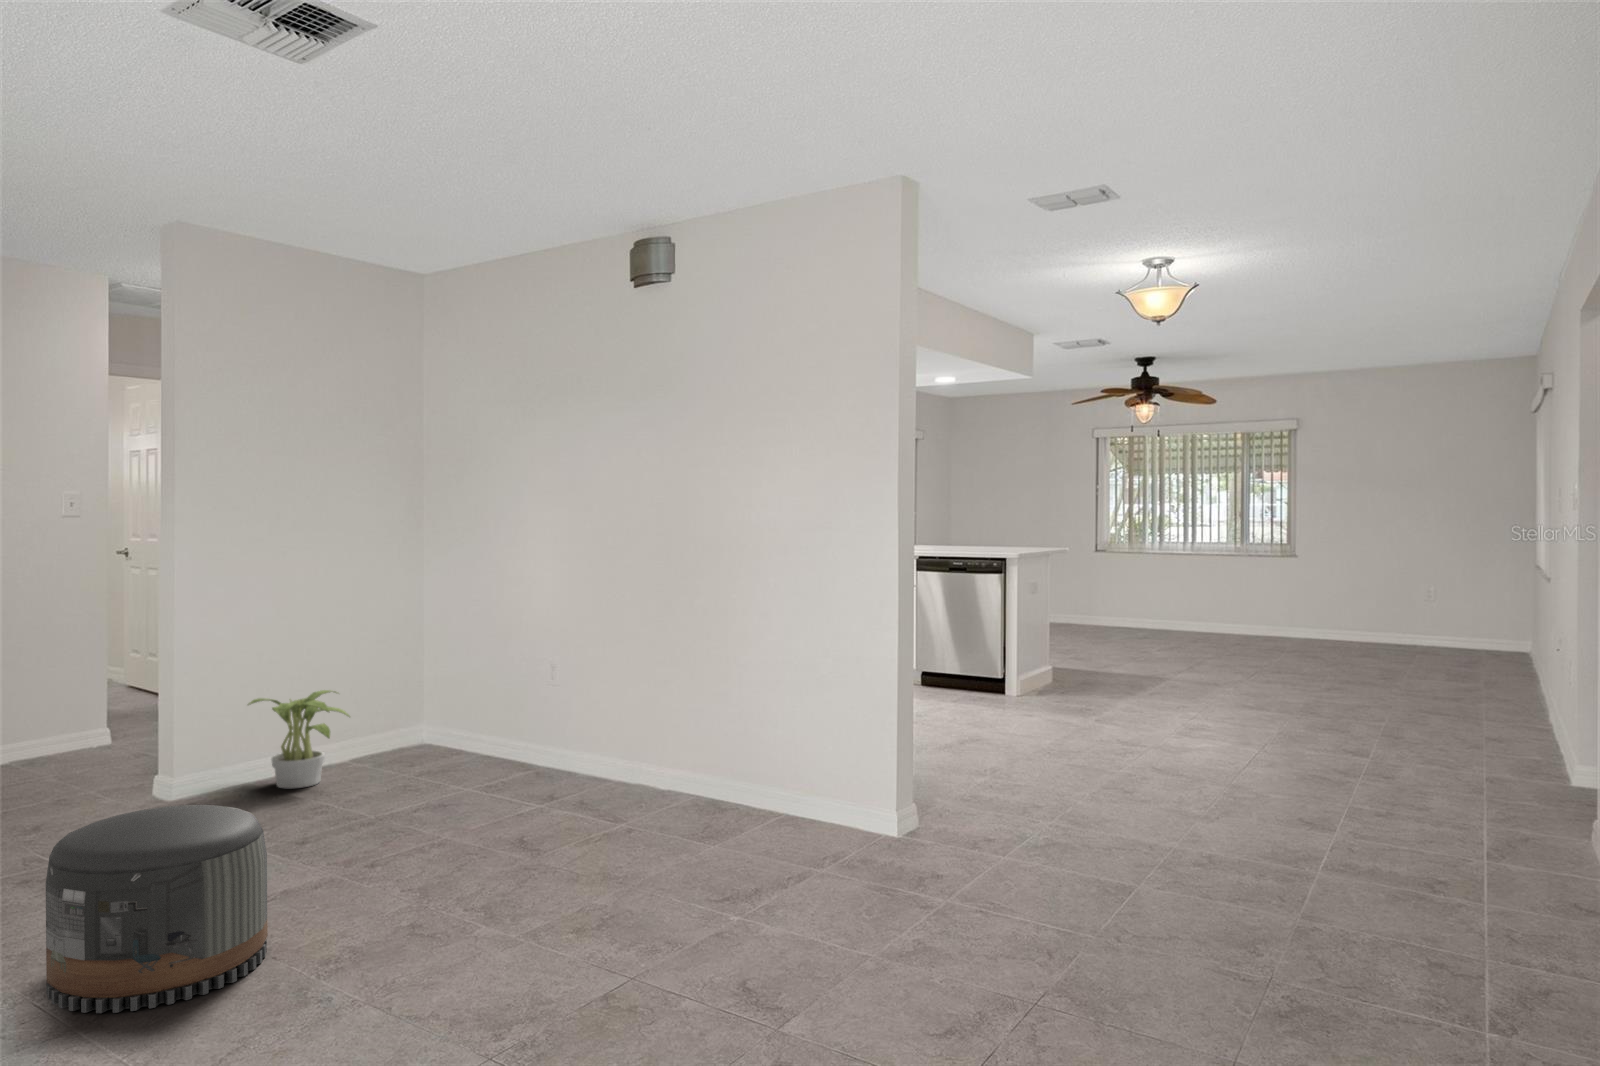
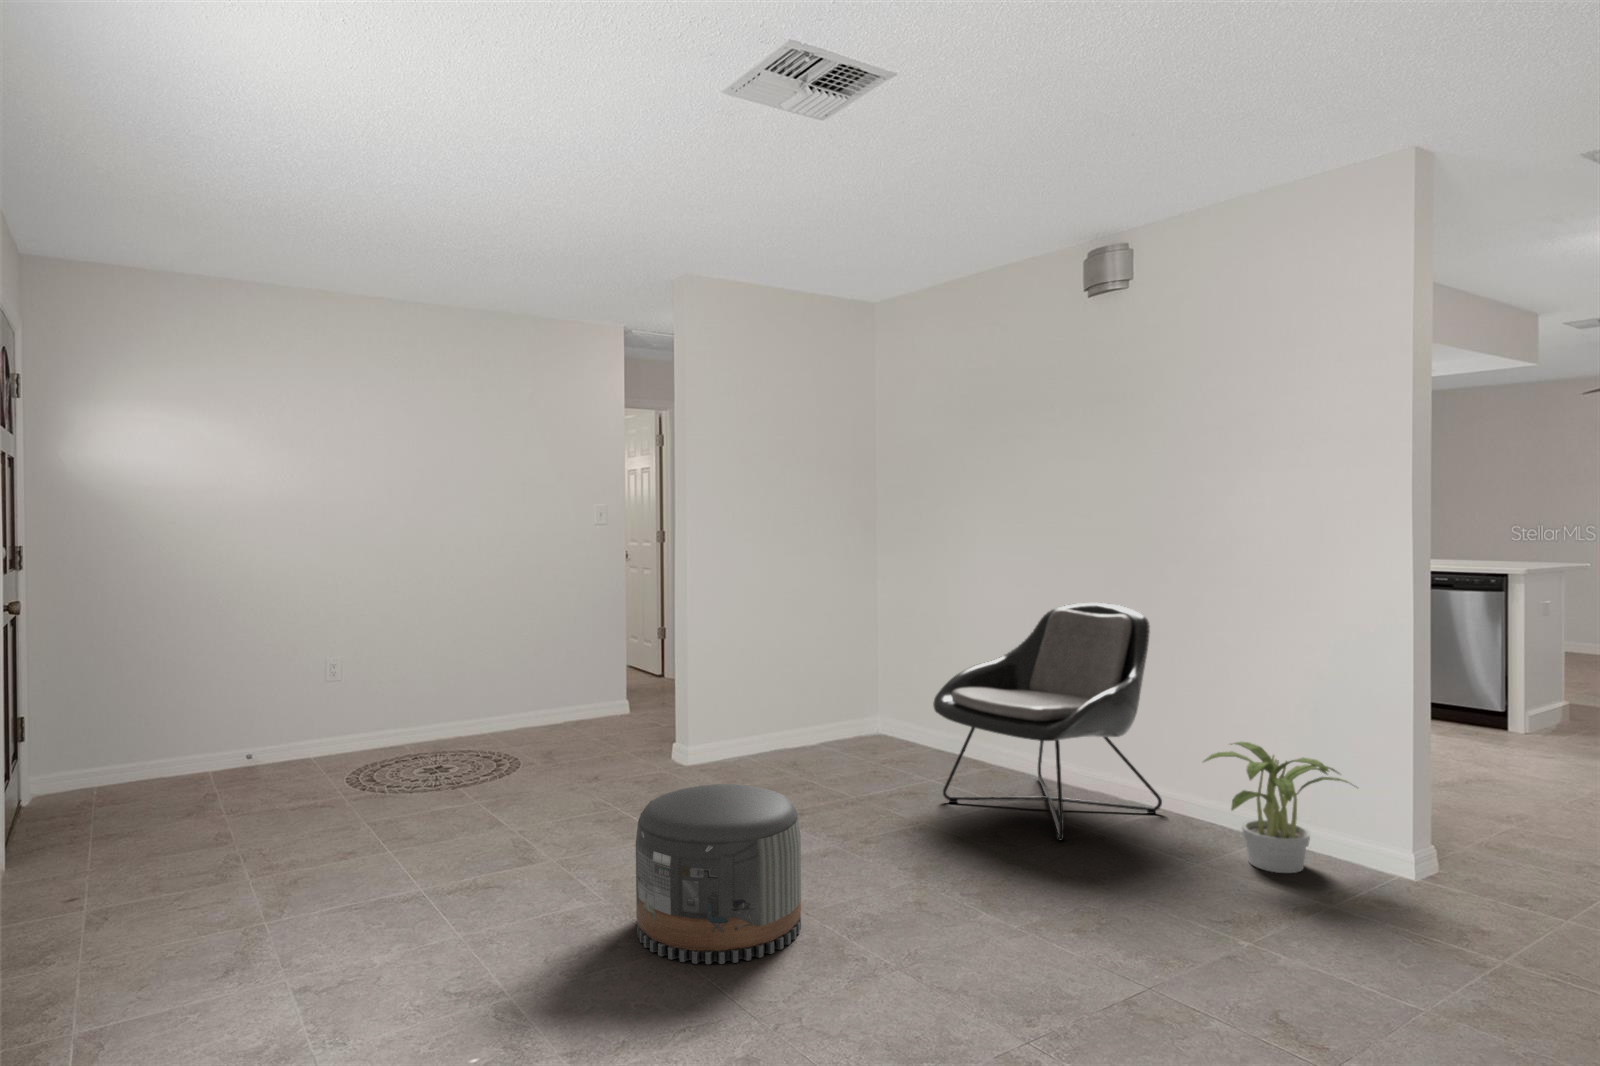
lounge chair: none [462,596,695,837] -> present [933,603,1162,841]
potted plant: present [248,690,350,788] -> present [1204,742,1353,873]

